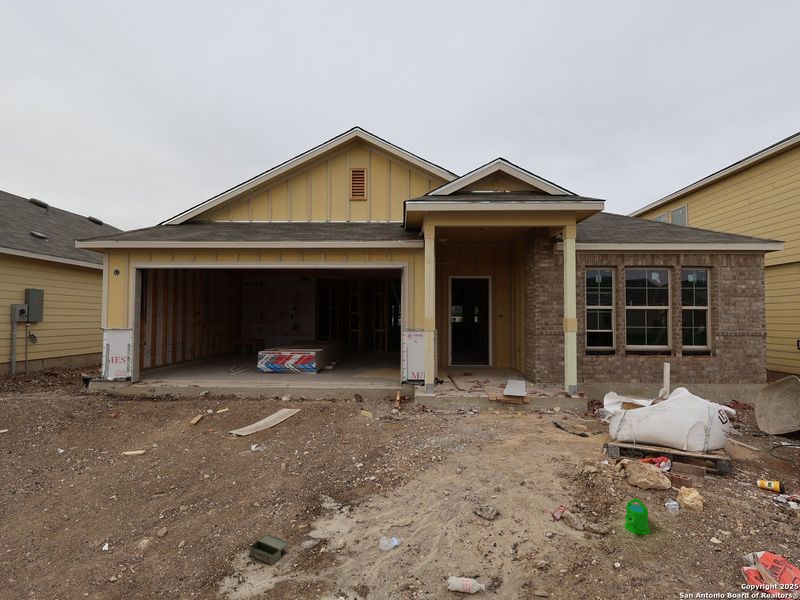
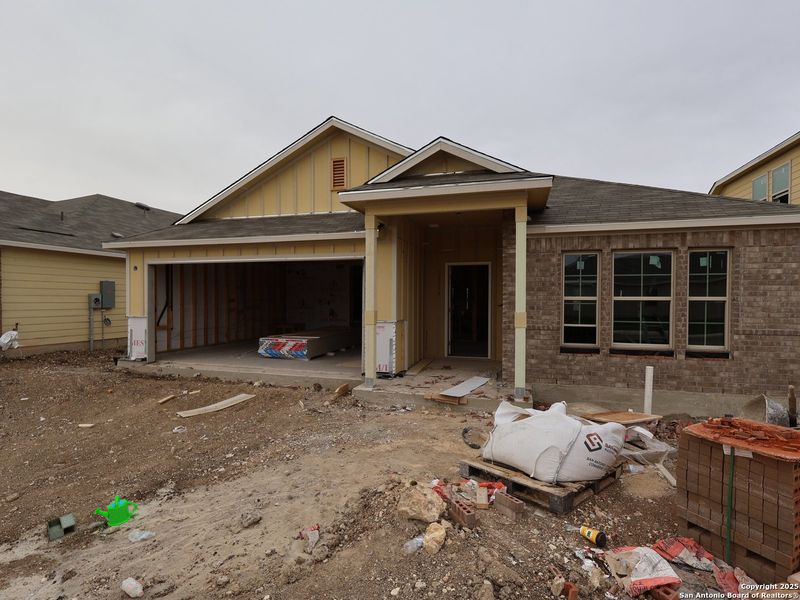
watering can: present [625,498,650,535] -> present [94,495,137,526]

